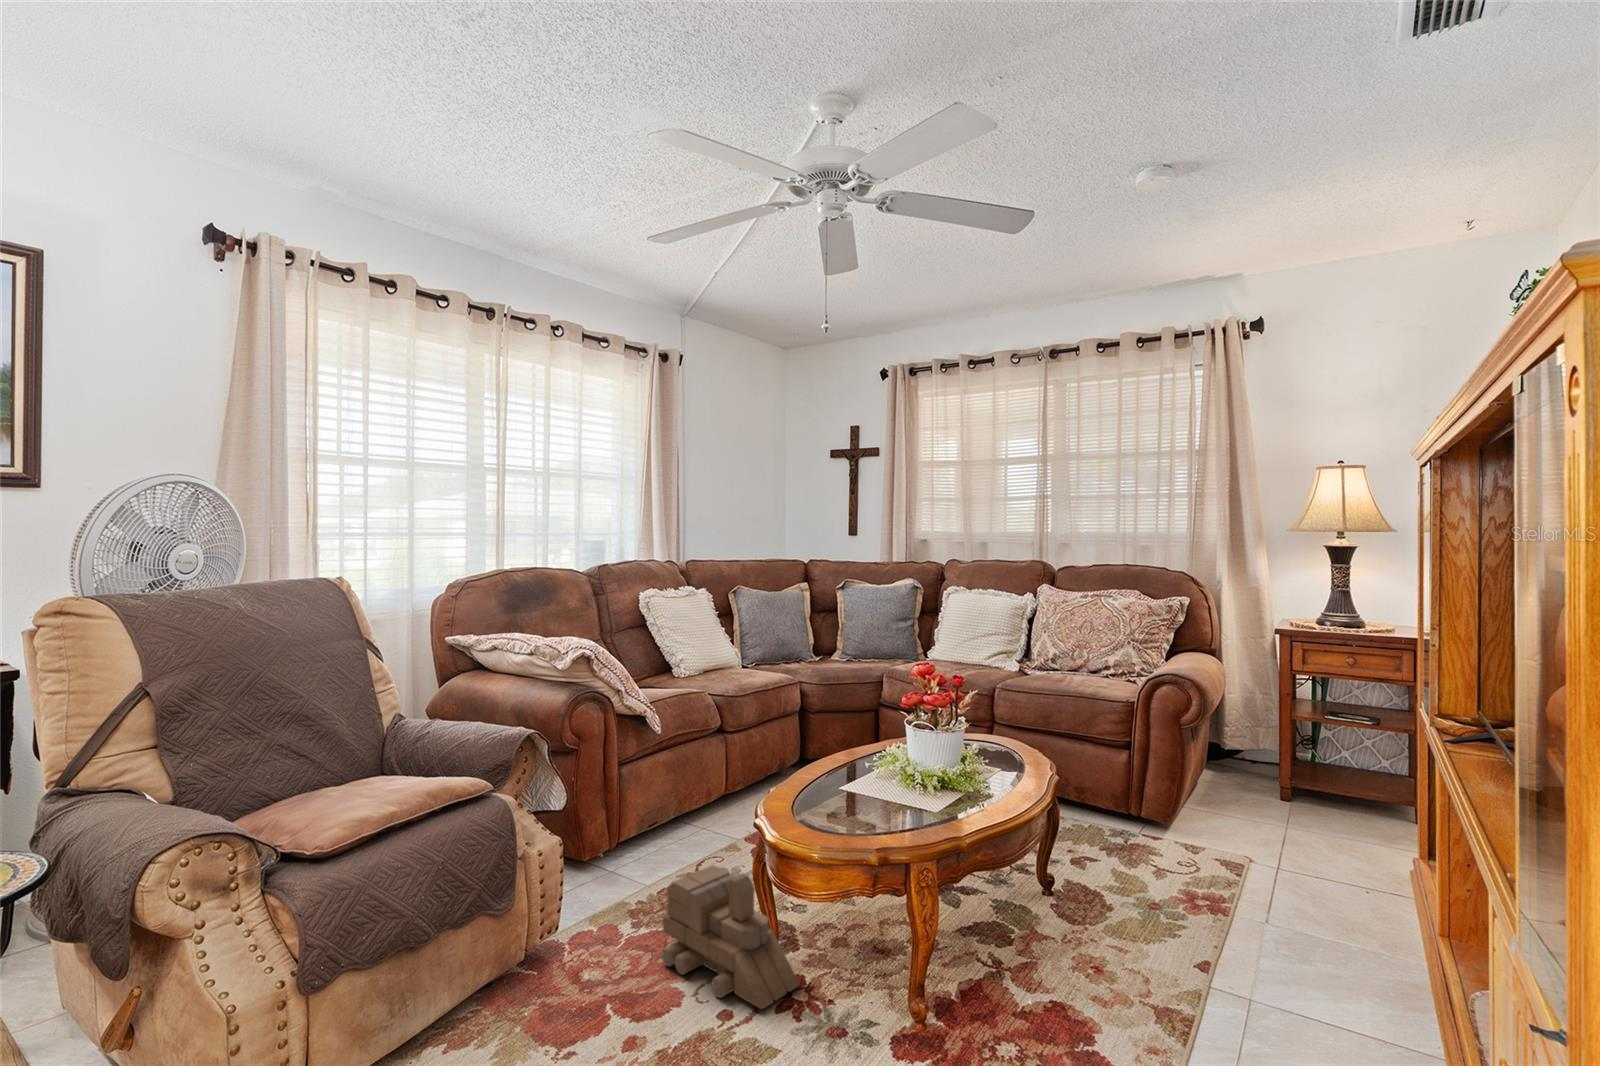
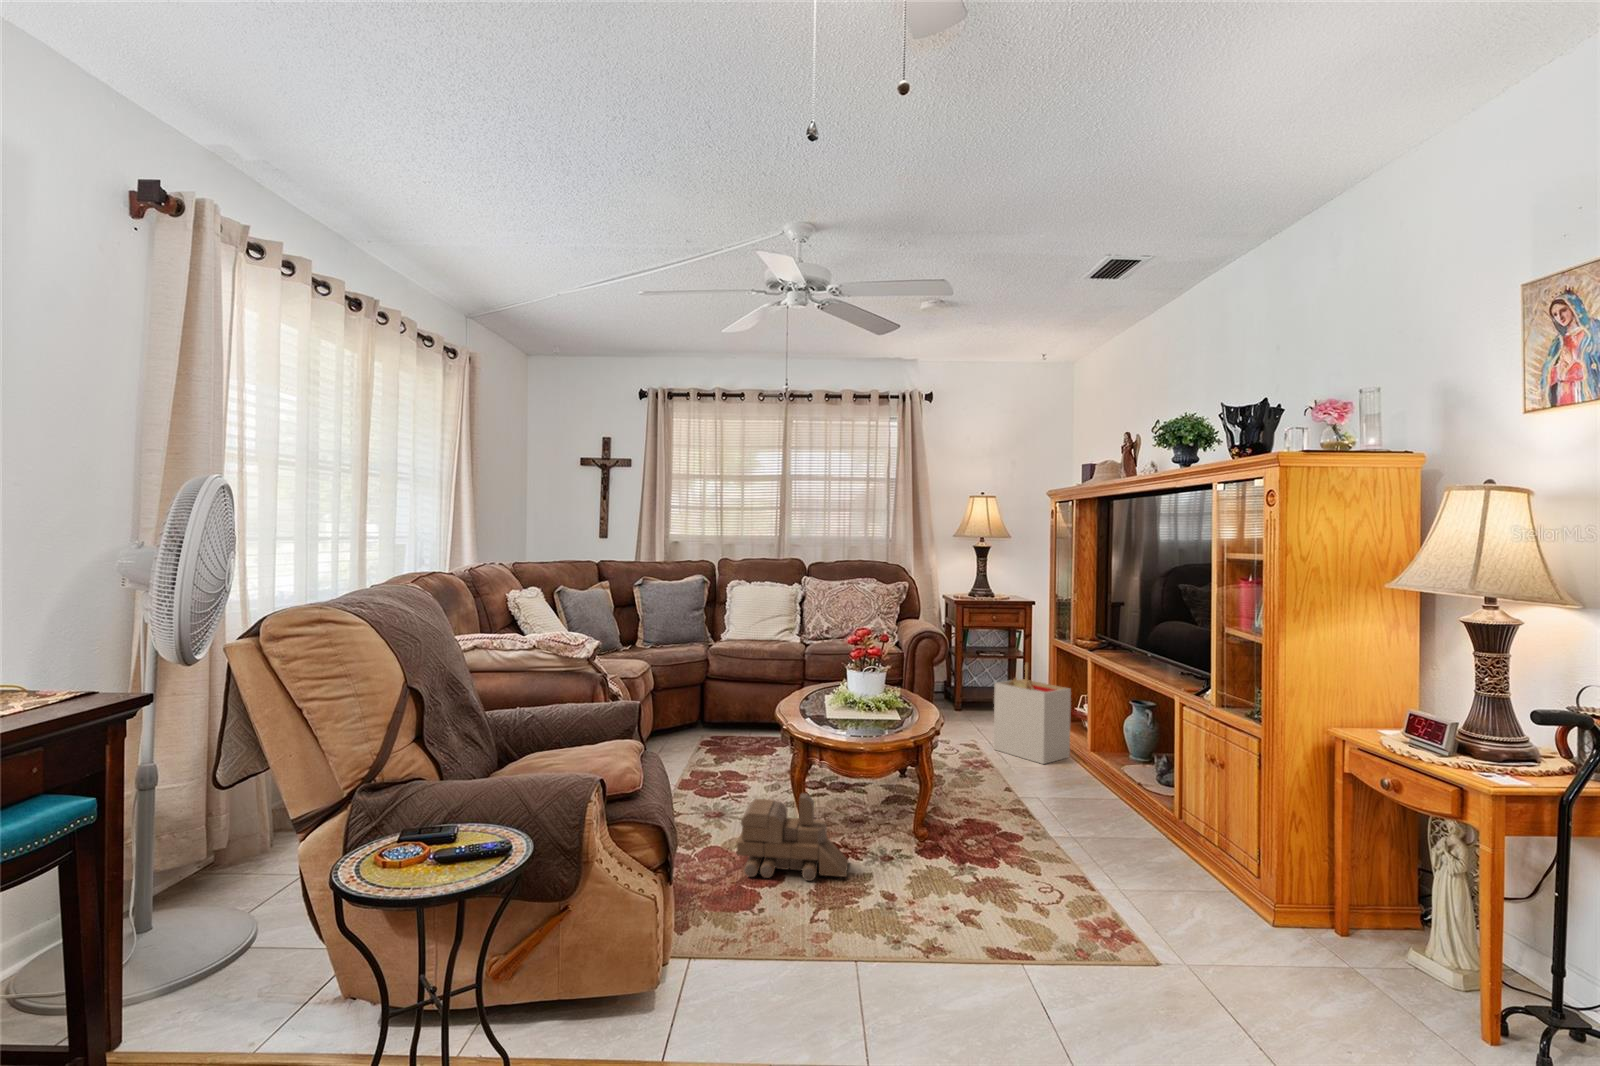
storage bin: none [1264,741,1409,925] -> present [994,663,1071,764]

